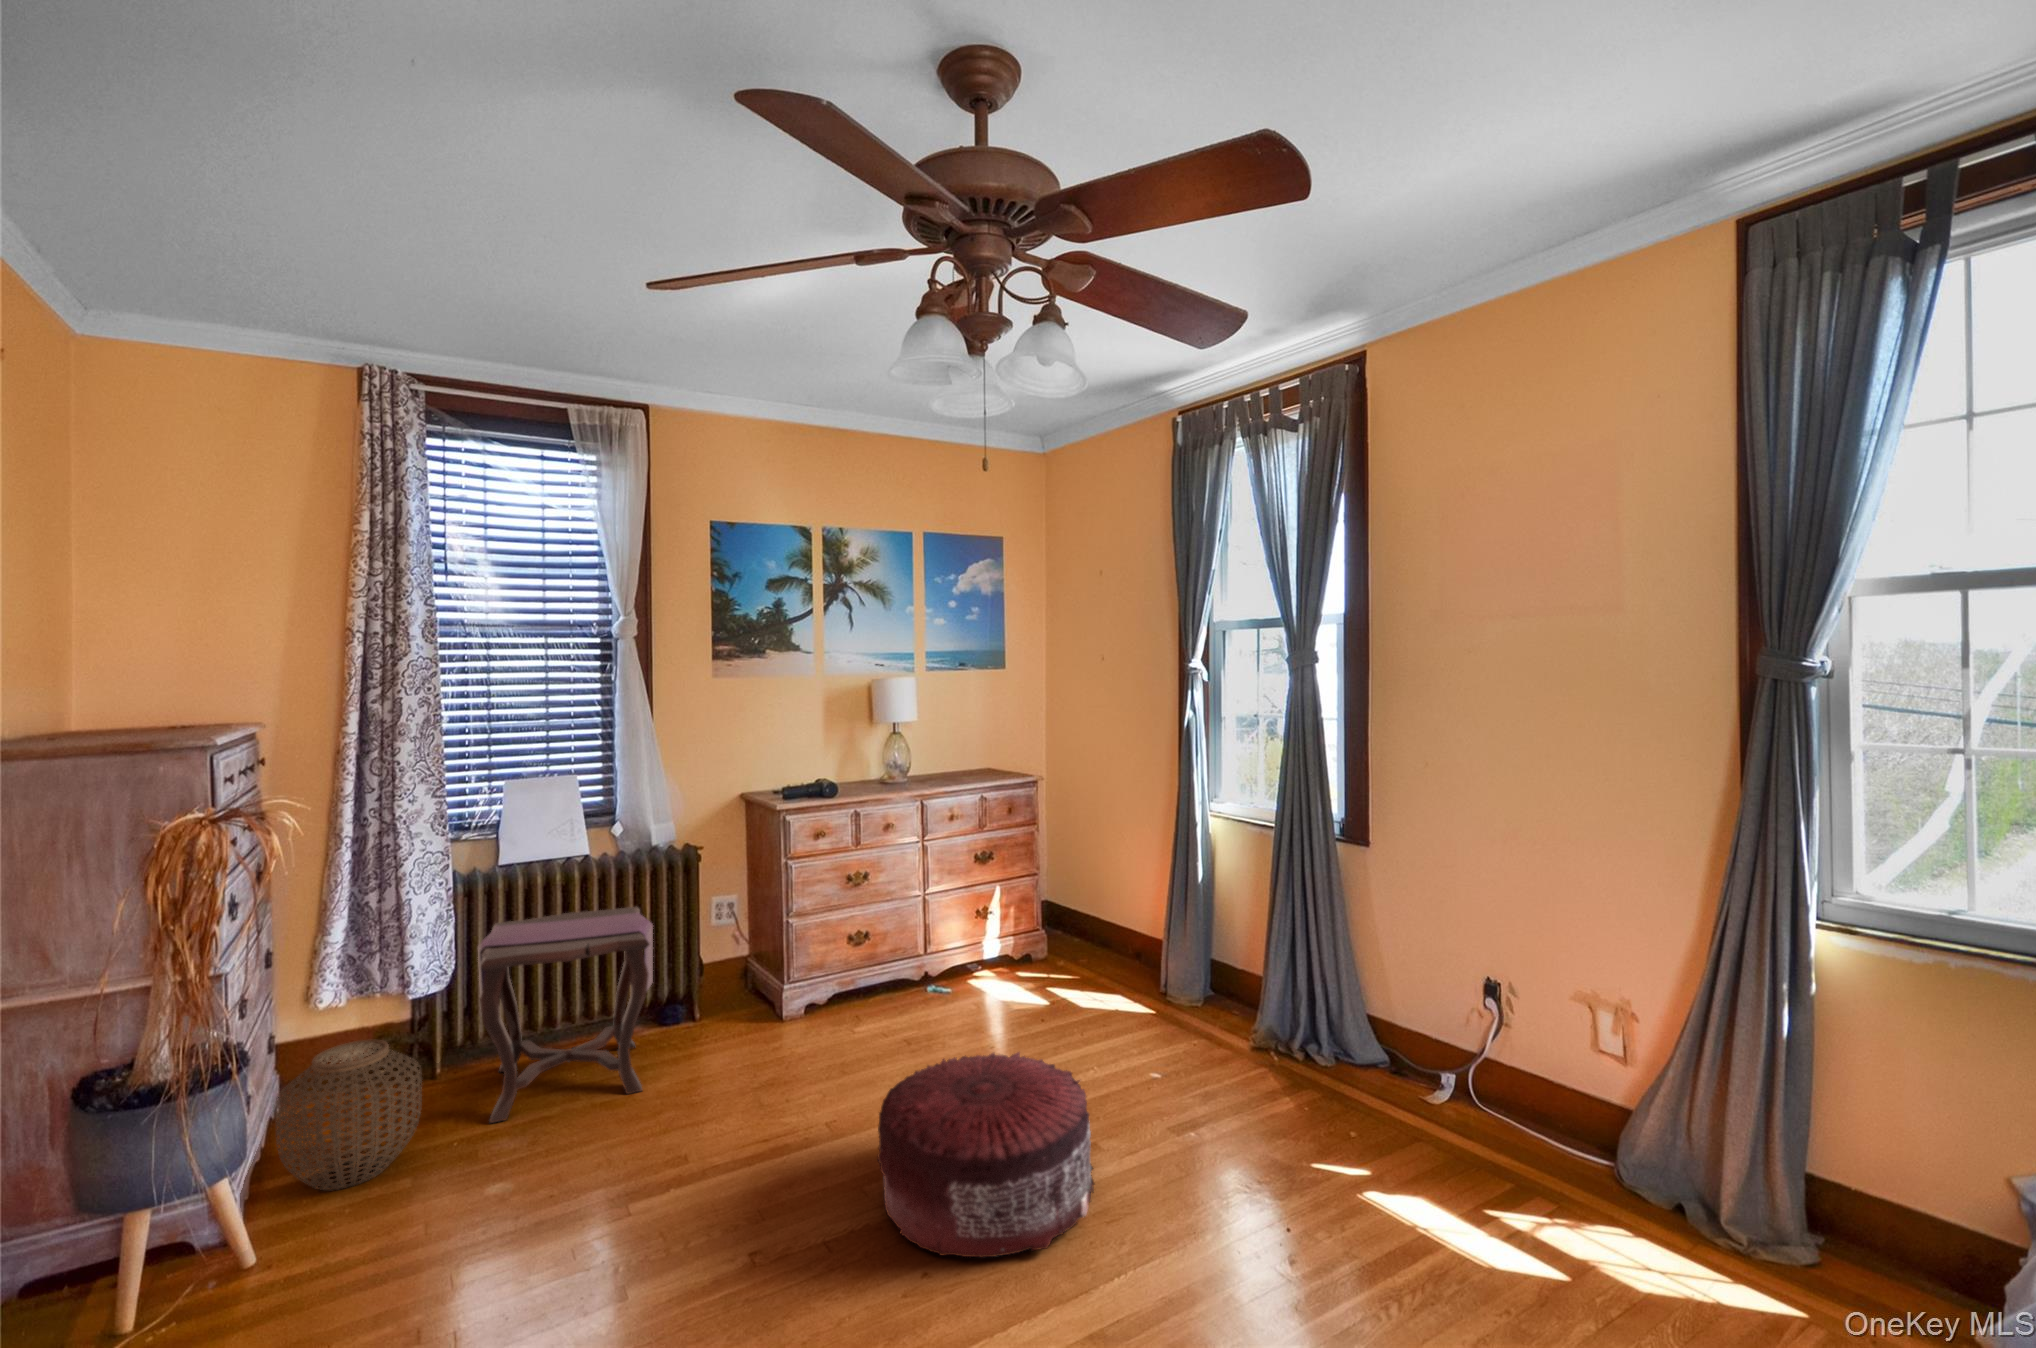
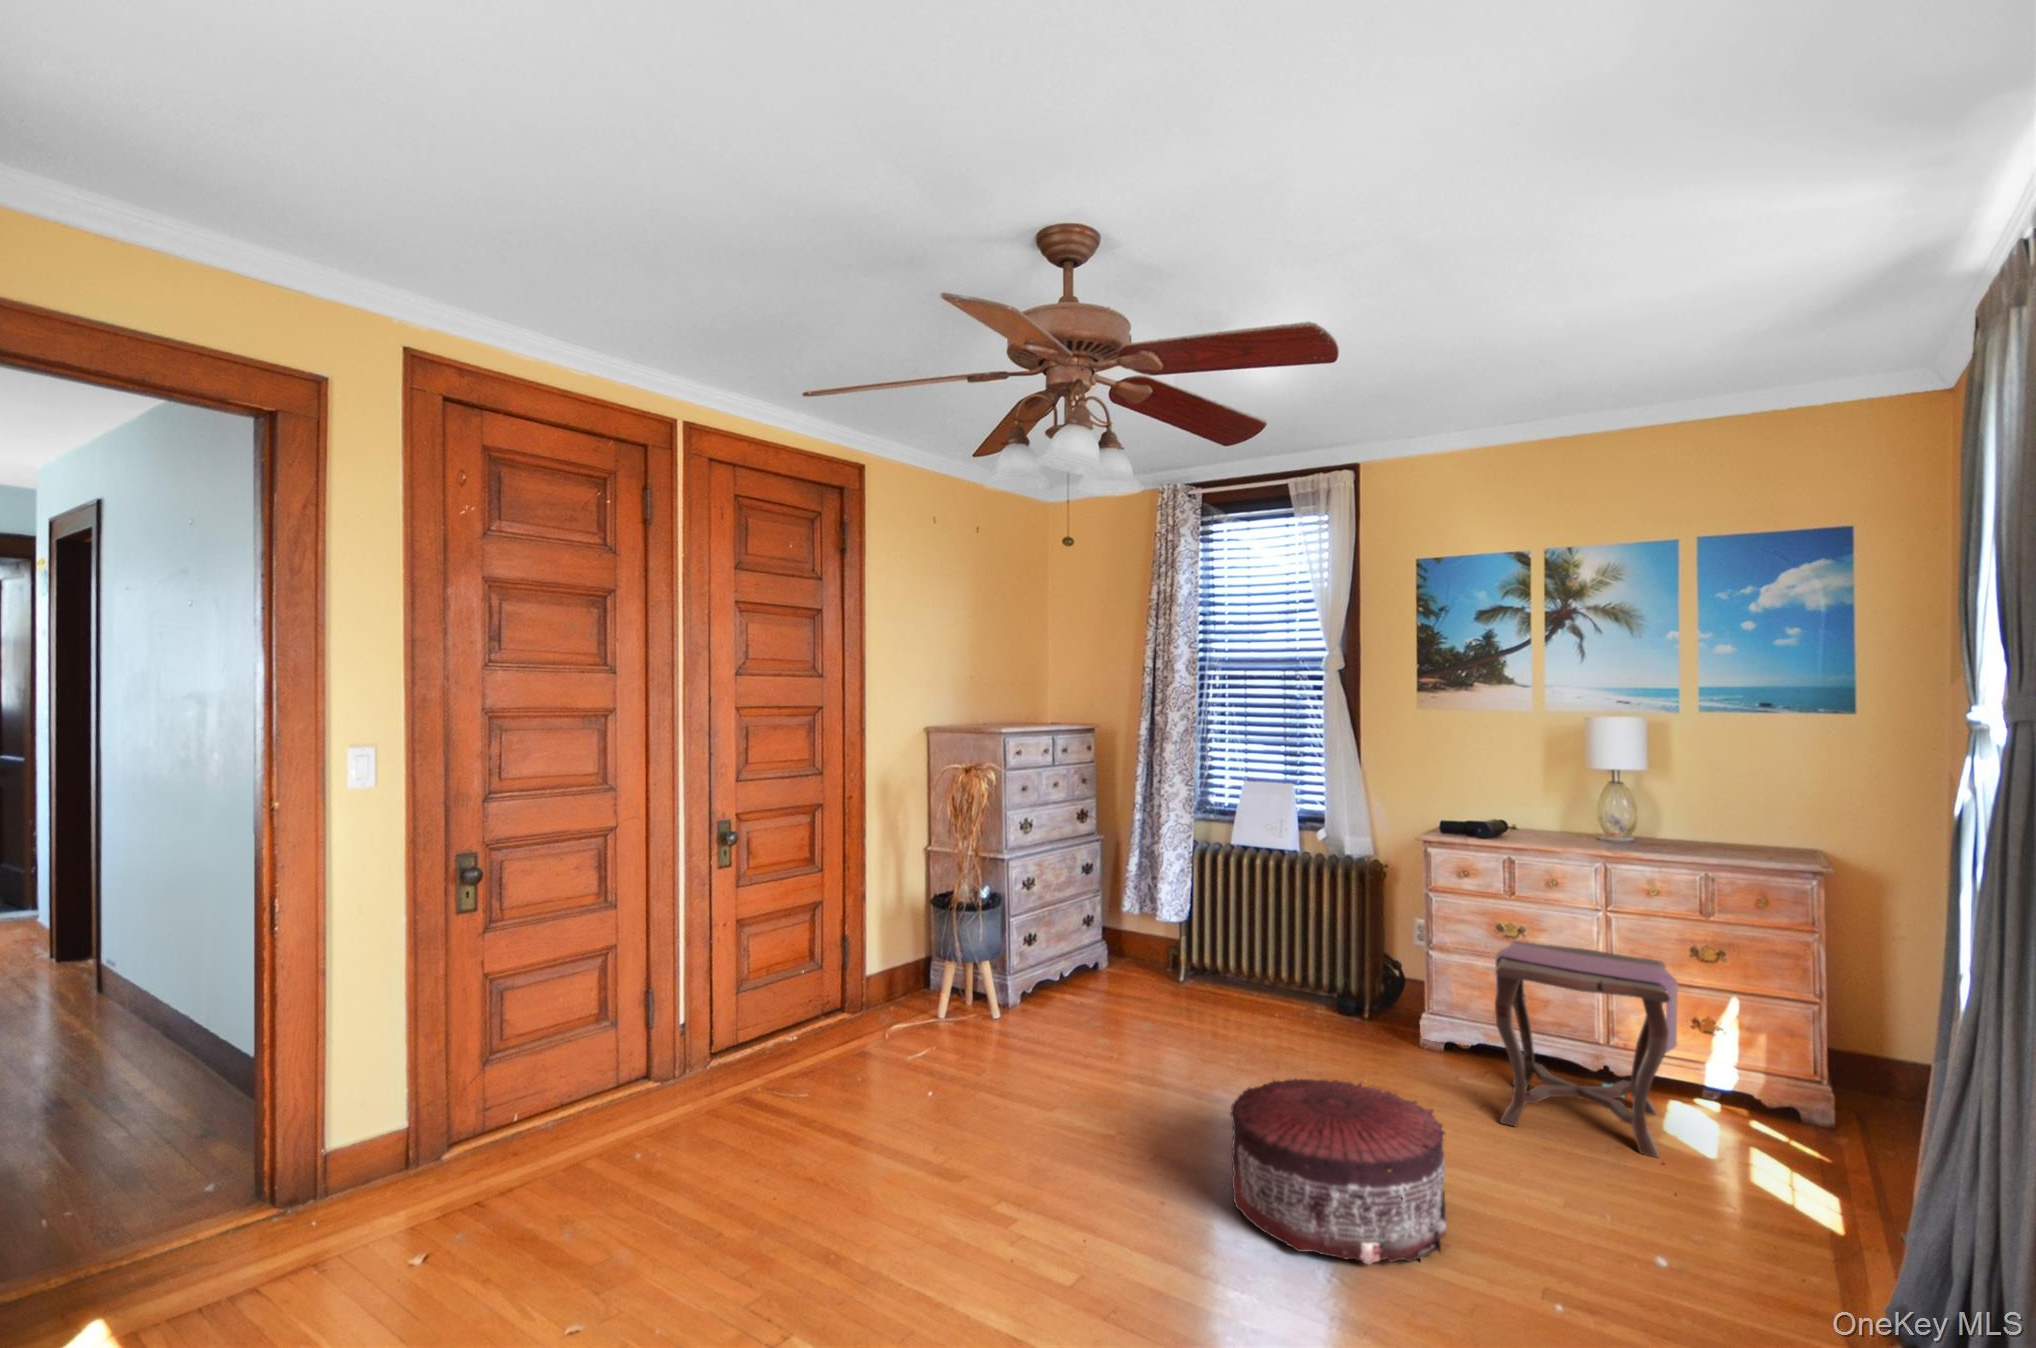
side table: present [478,907,653,1123] -> present [1495,941,1678,1157]
woven basket: present [276,1040,422,1190] -> none [1047,928,1121,1016]

